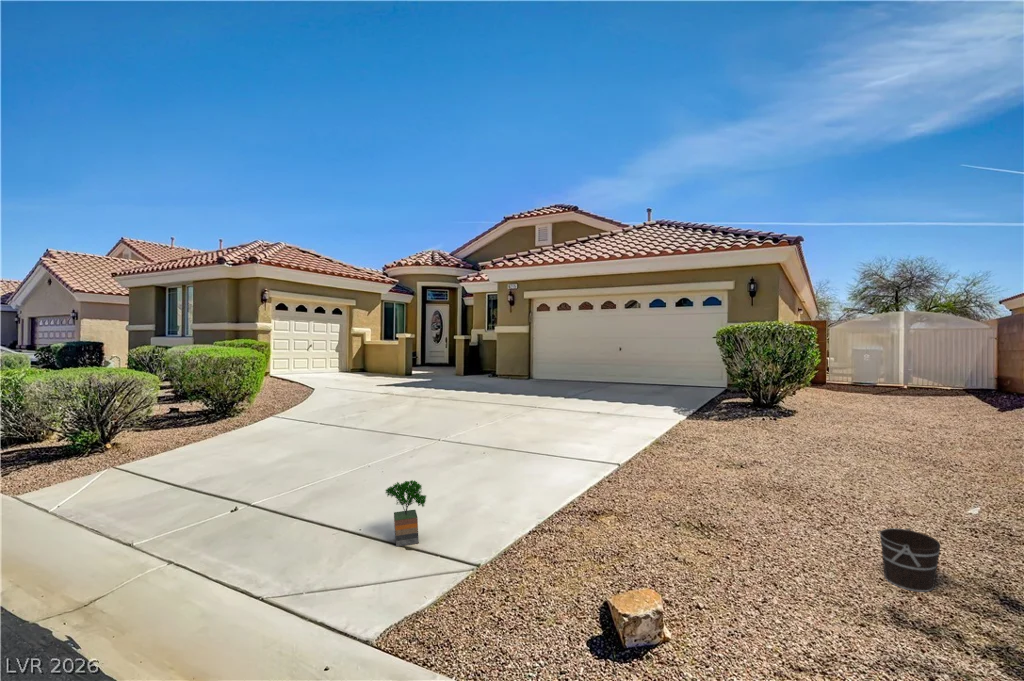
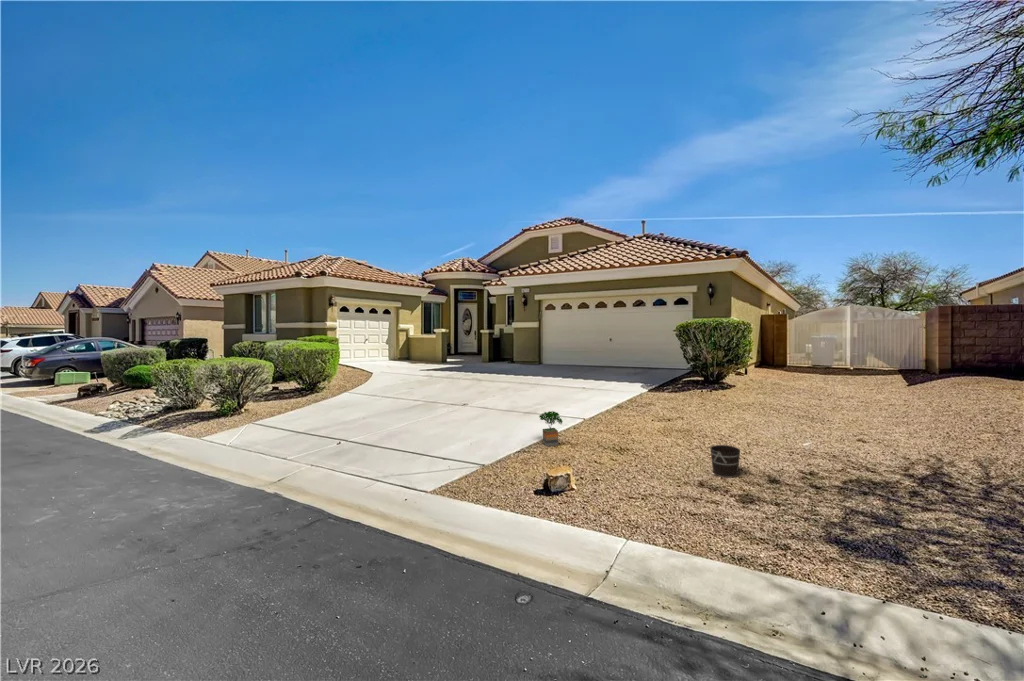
potted tree: present [386,480,426,546] -> present [539,411,563,447]

